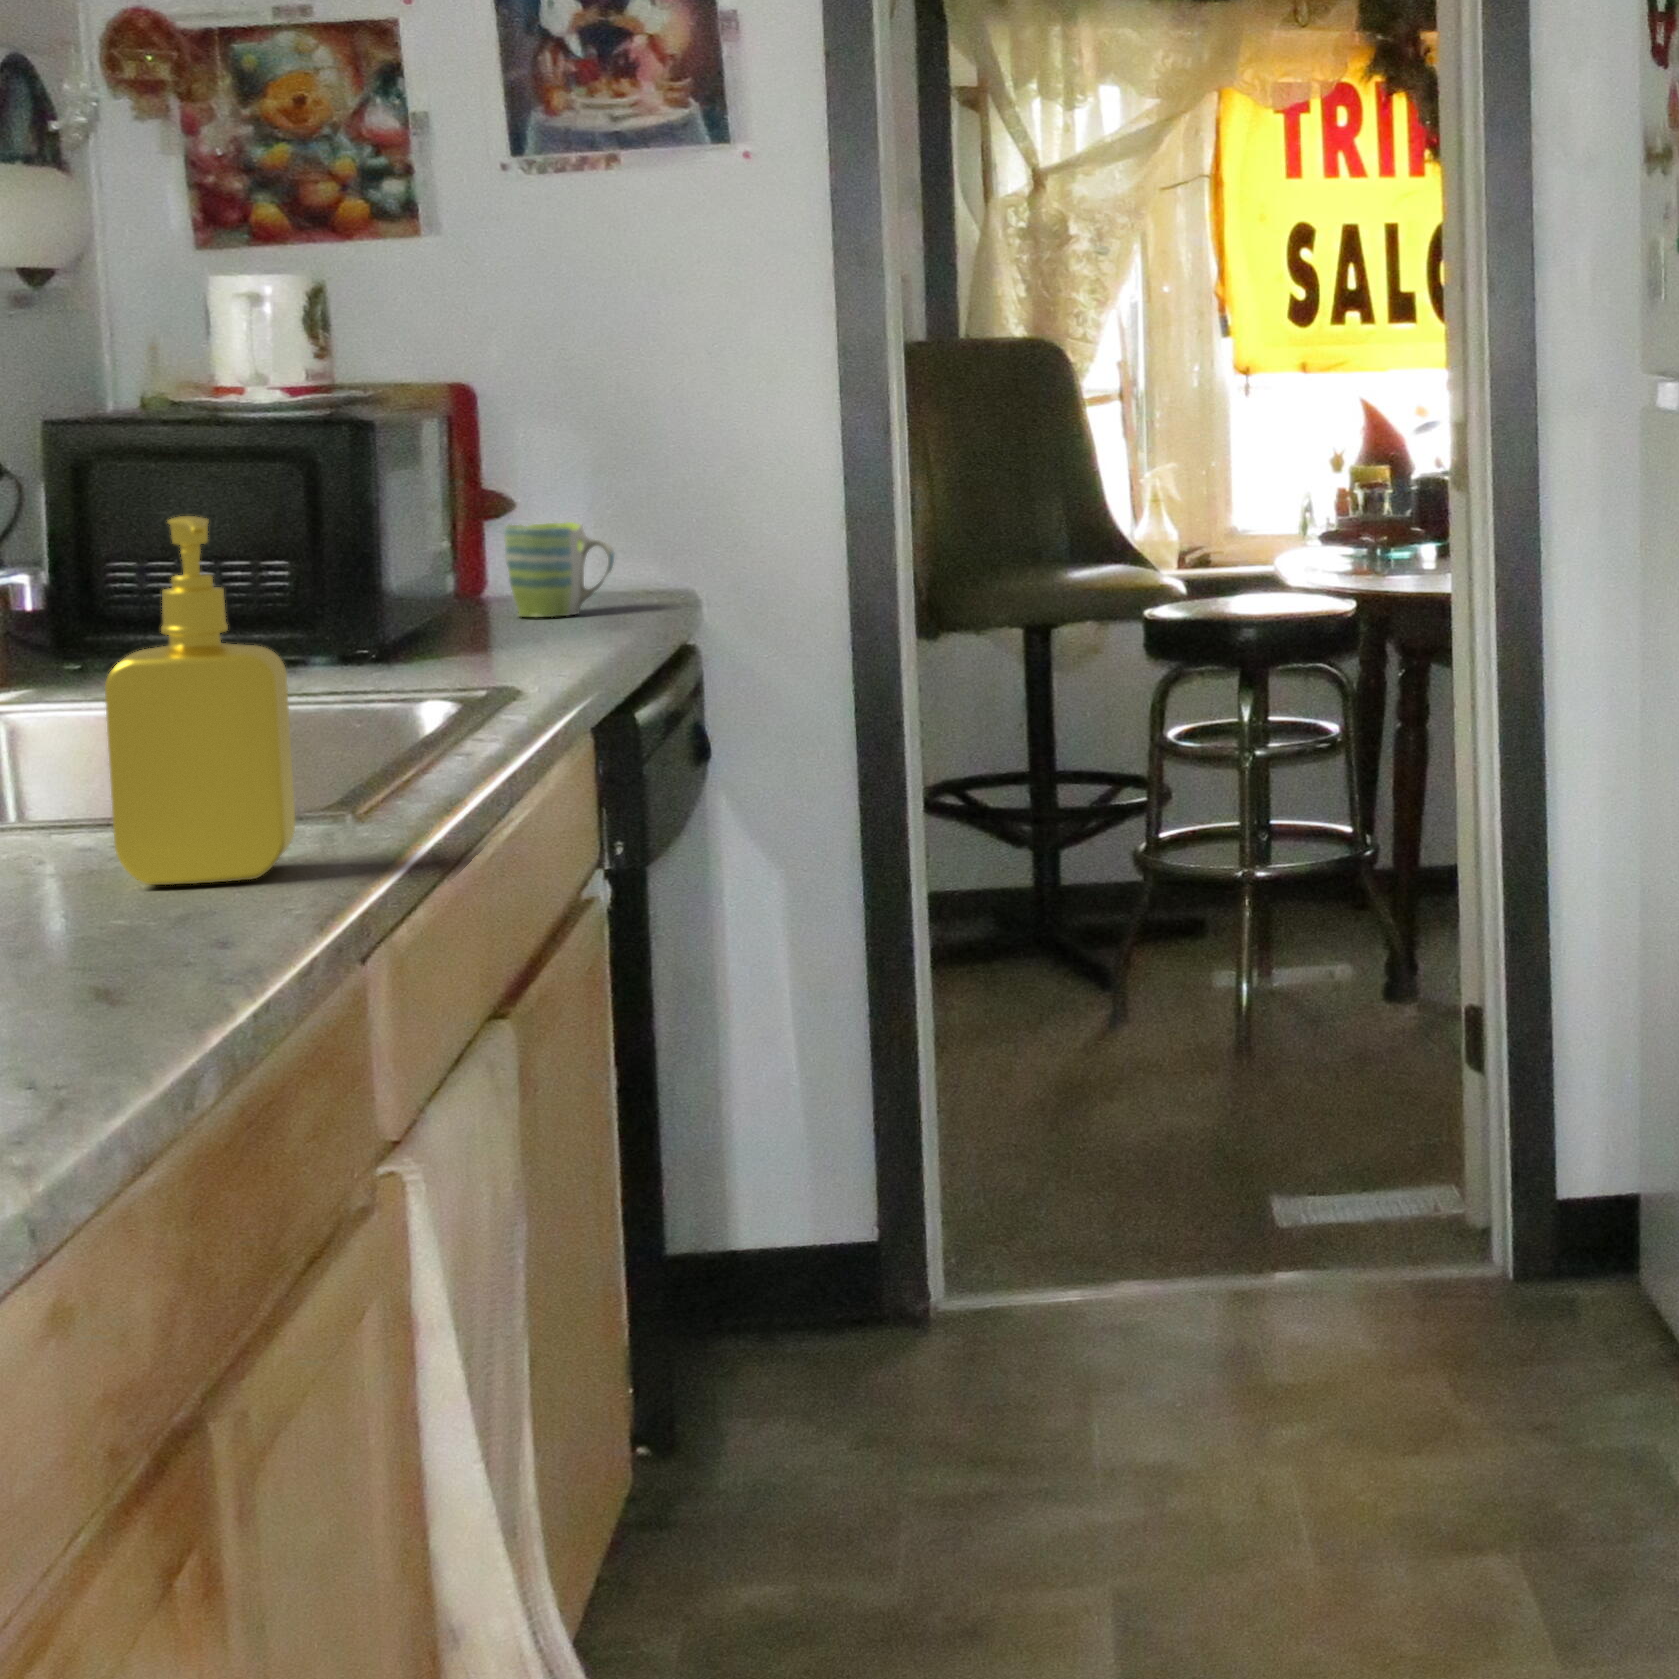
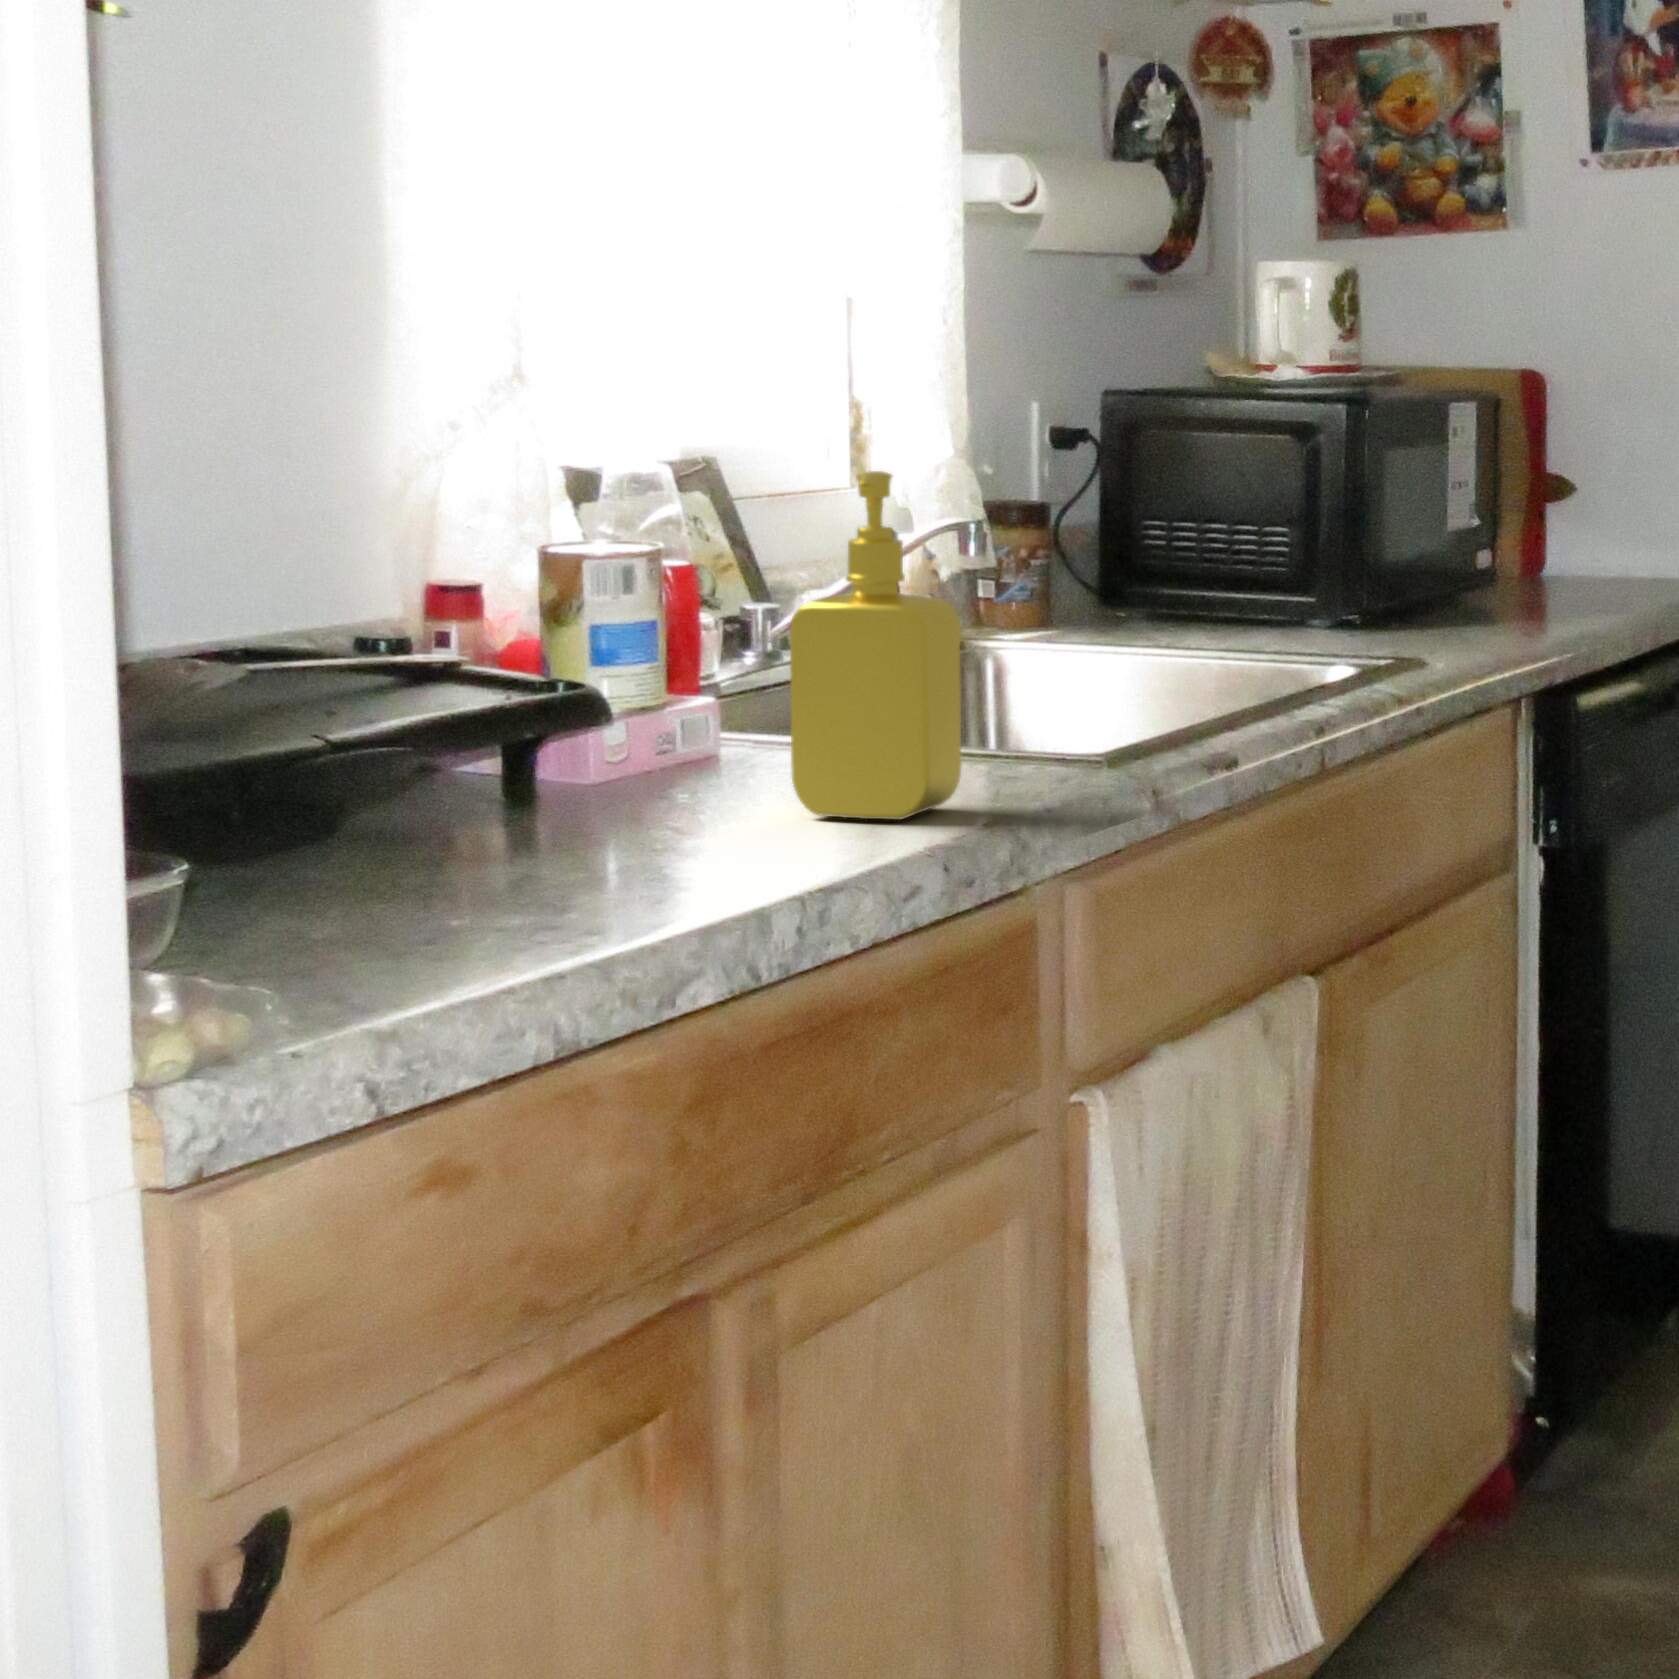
mug: present [503,522,614,617] -> none [1534,506,1634,598]

